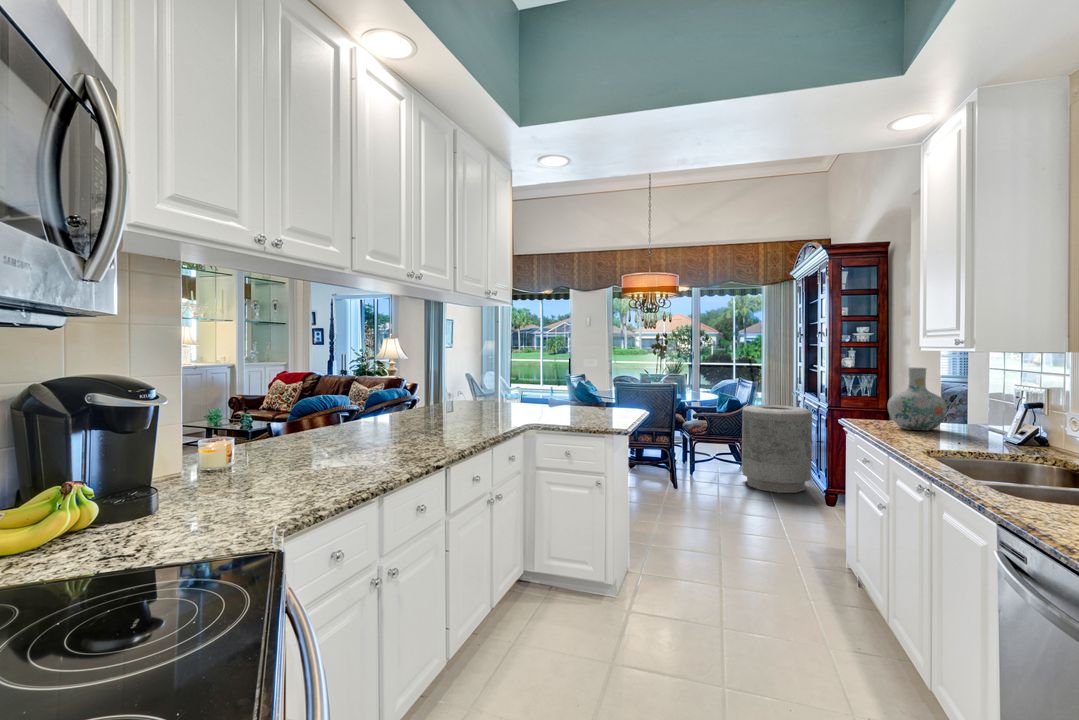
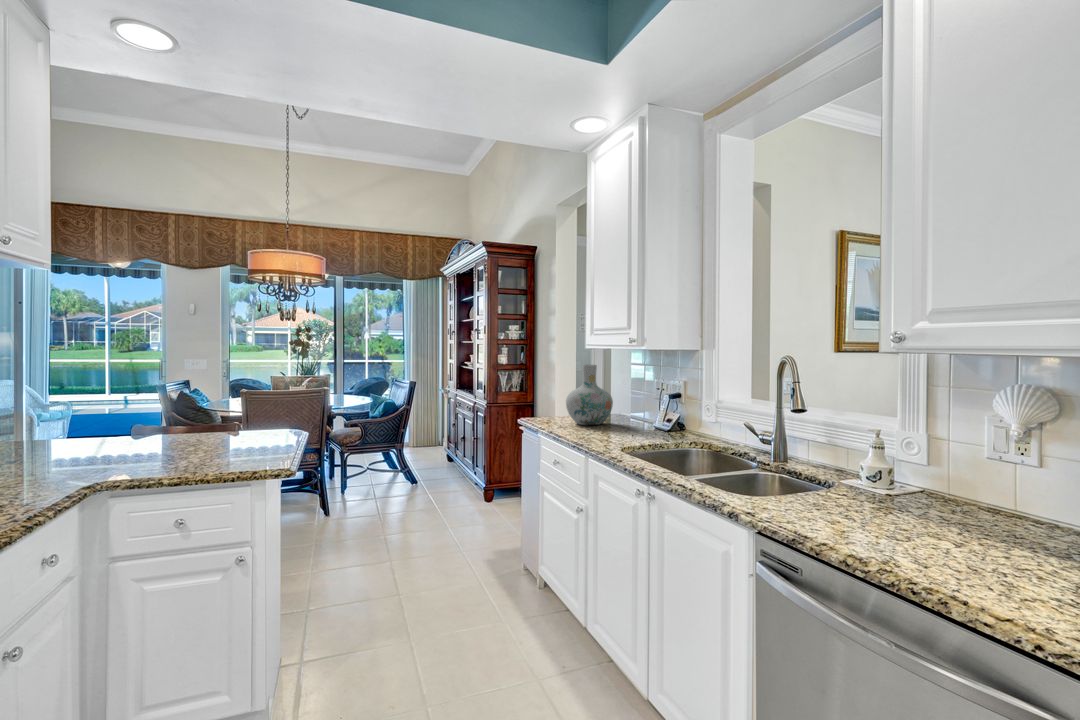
trash can: present [742,405,812,493] -> none [400,407,471,501]

